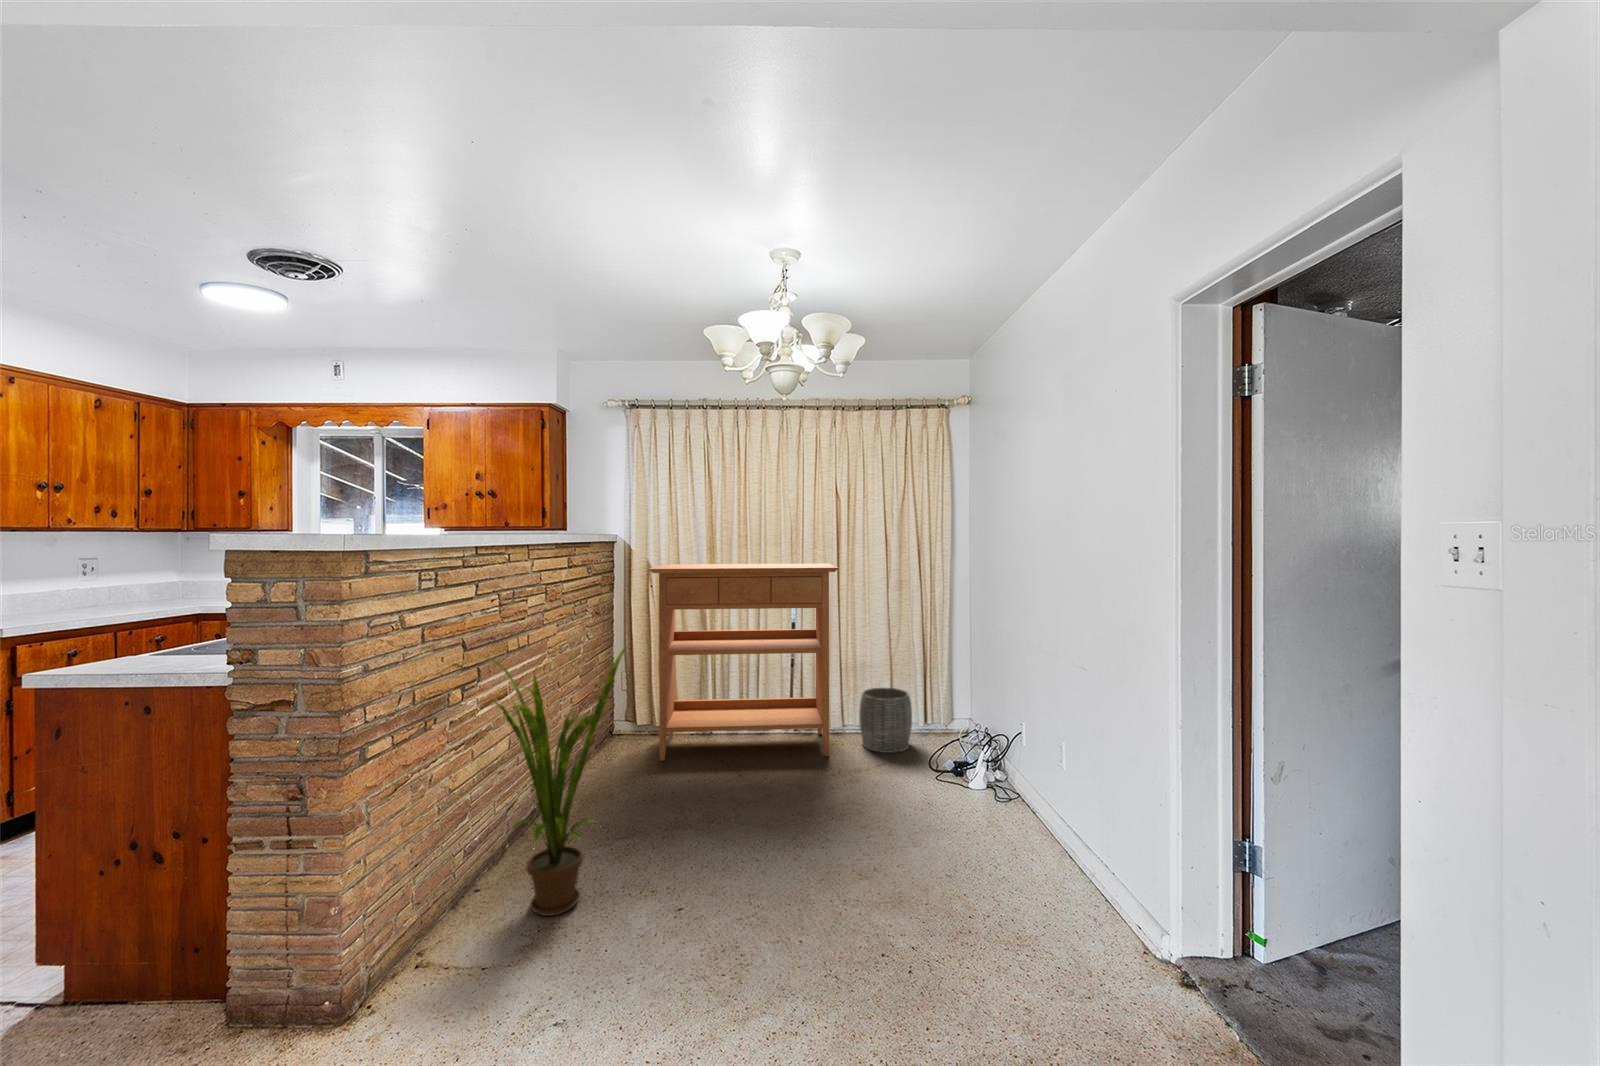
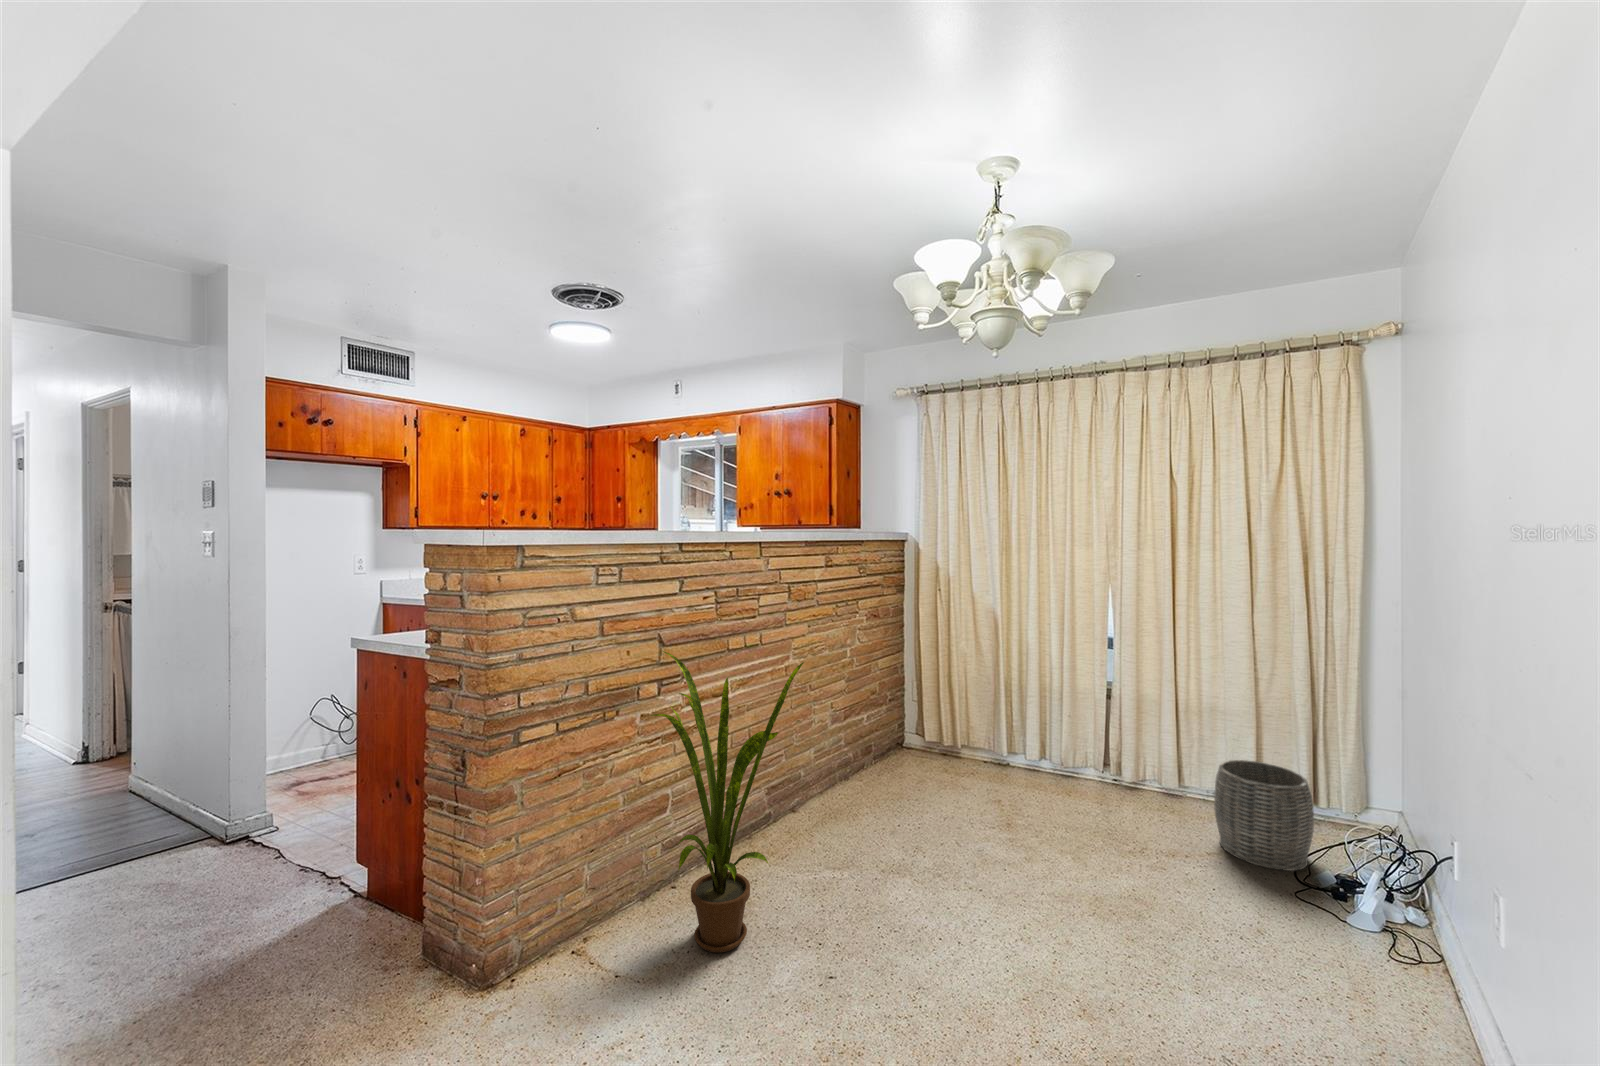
console table: present [648,563,839,761] -> none [914,566,1172,844]

